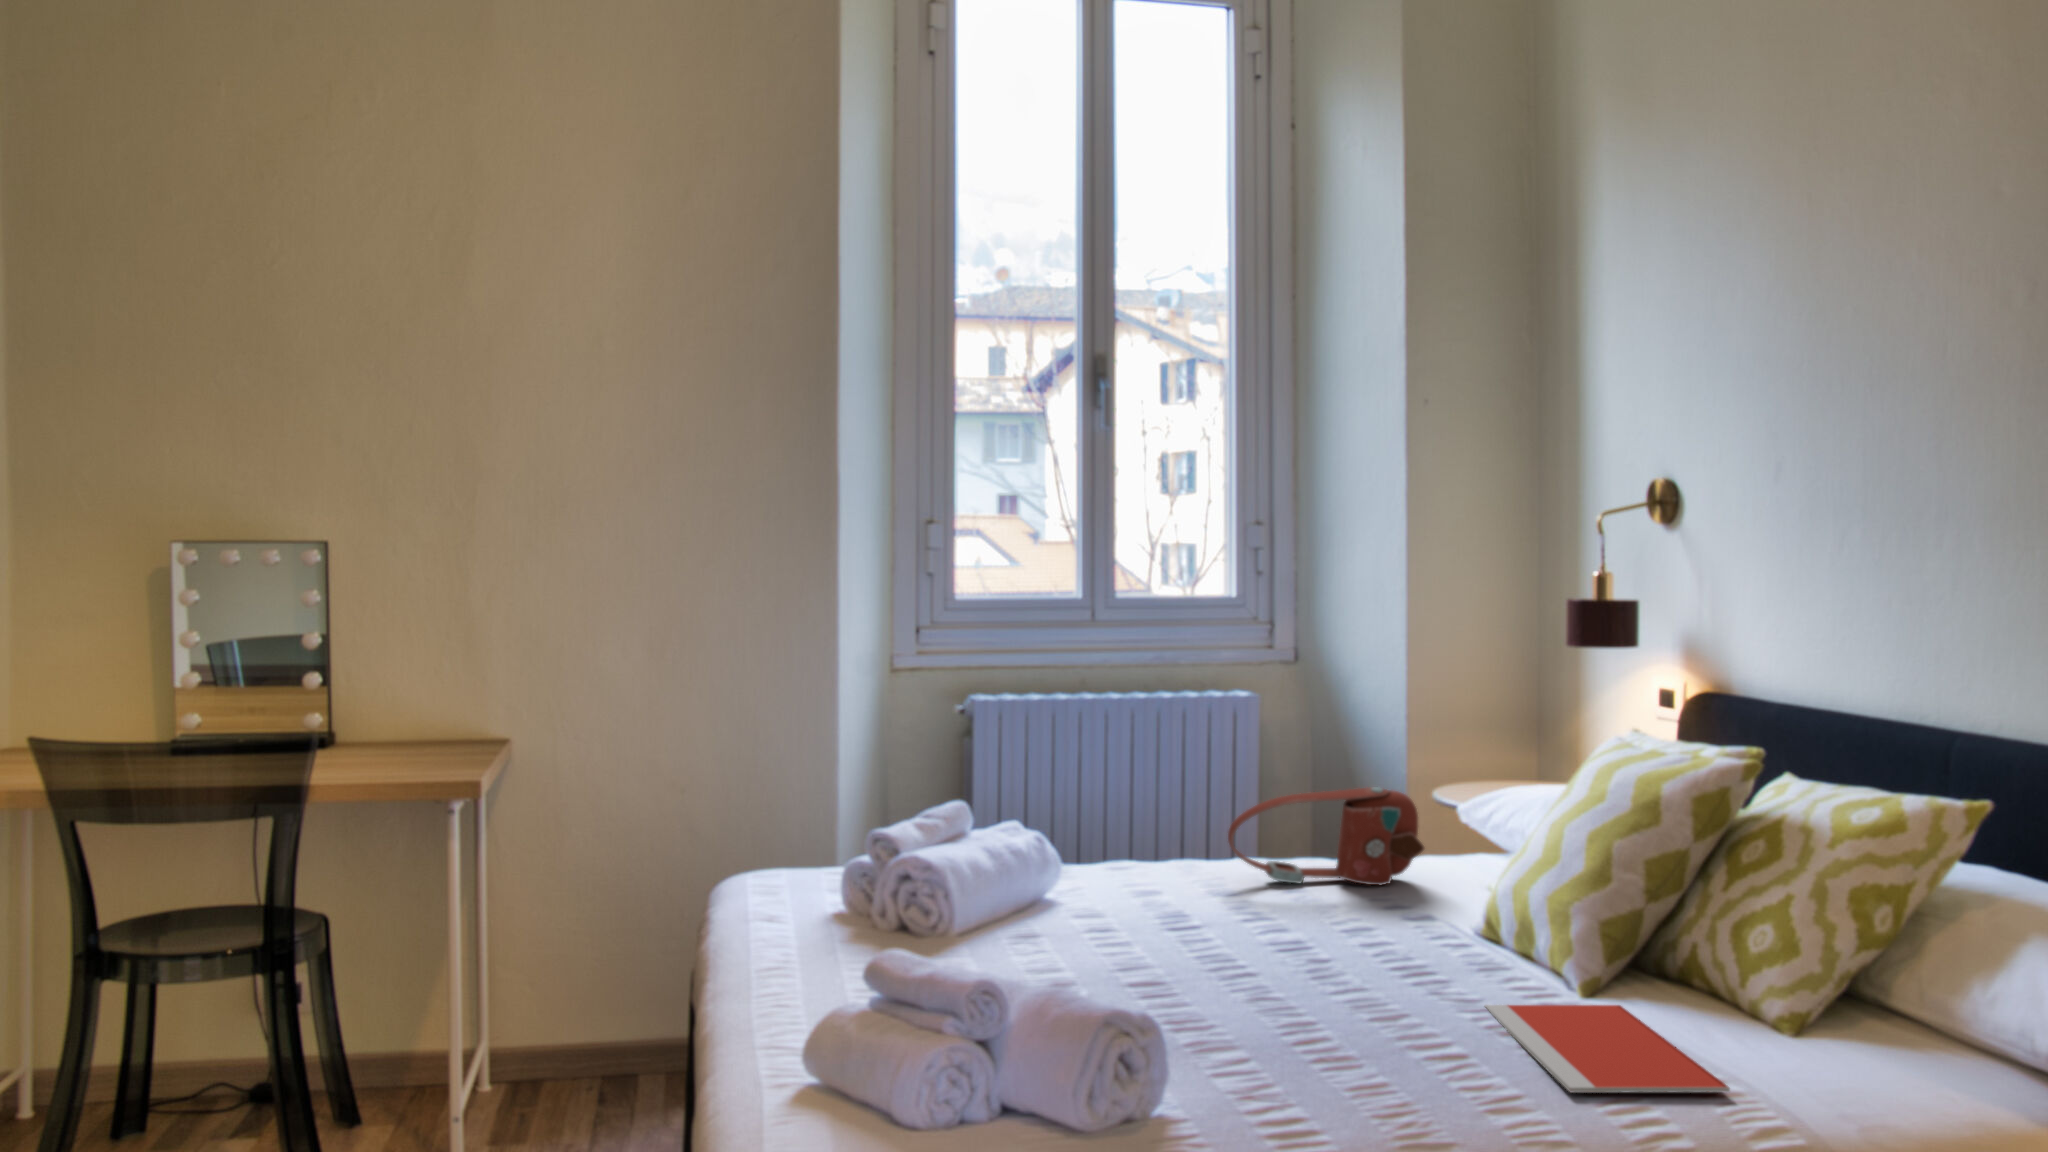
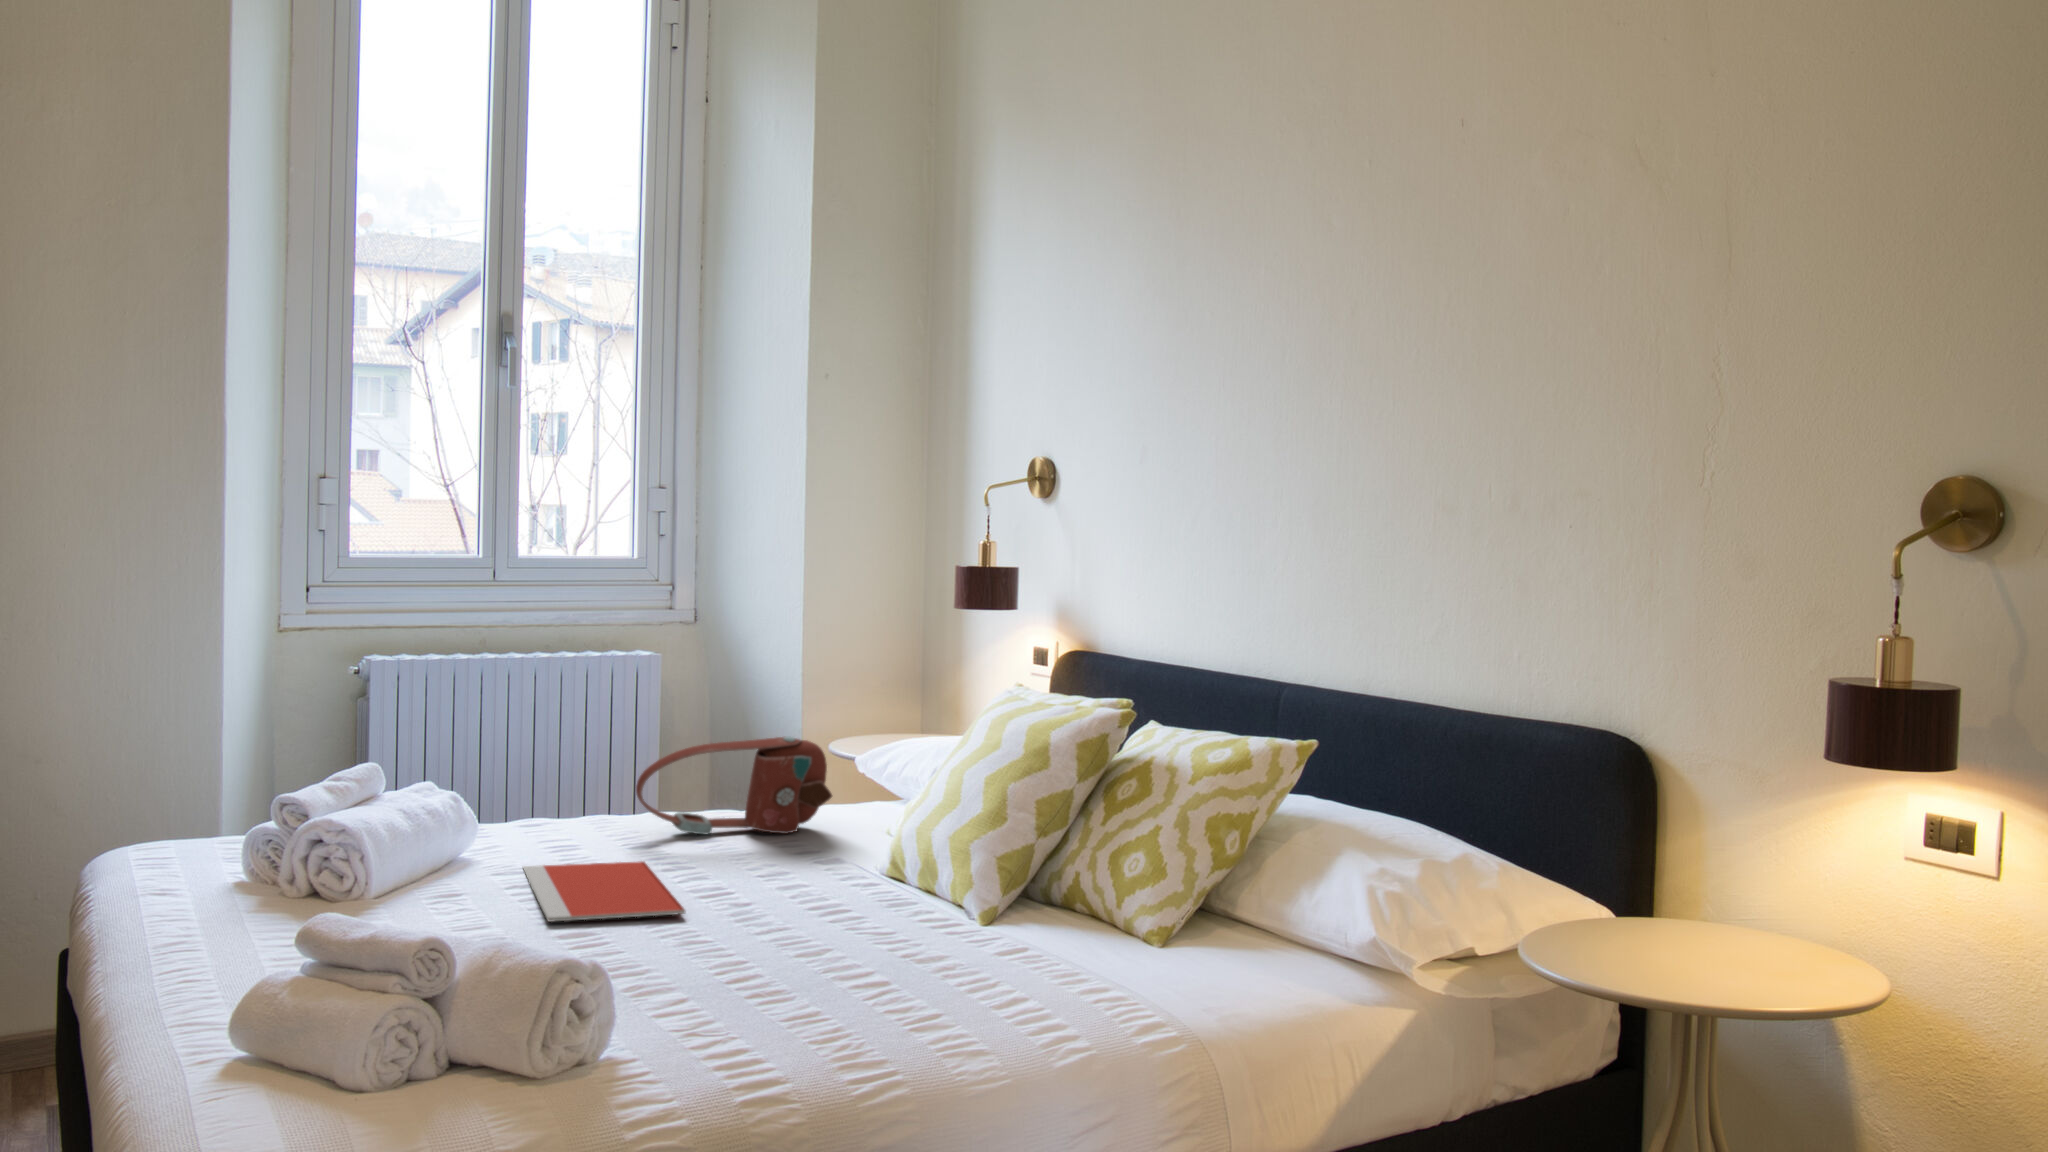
notebook: present [1485,1005,1730,1093] -> present [523,861,685,922]

